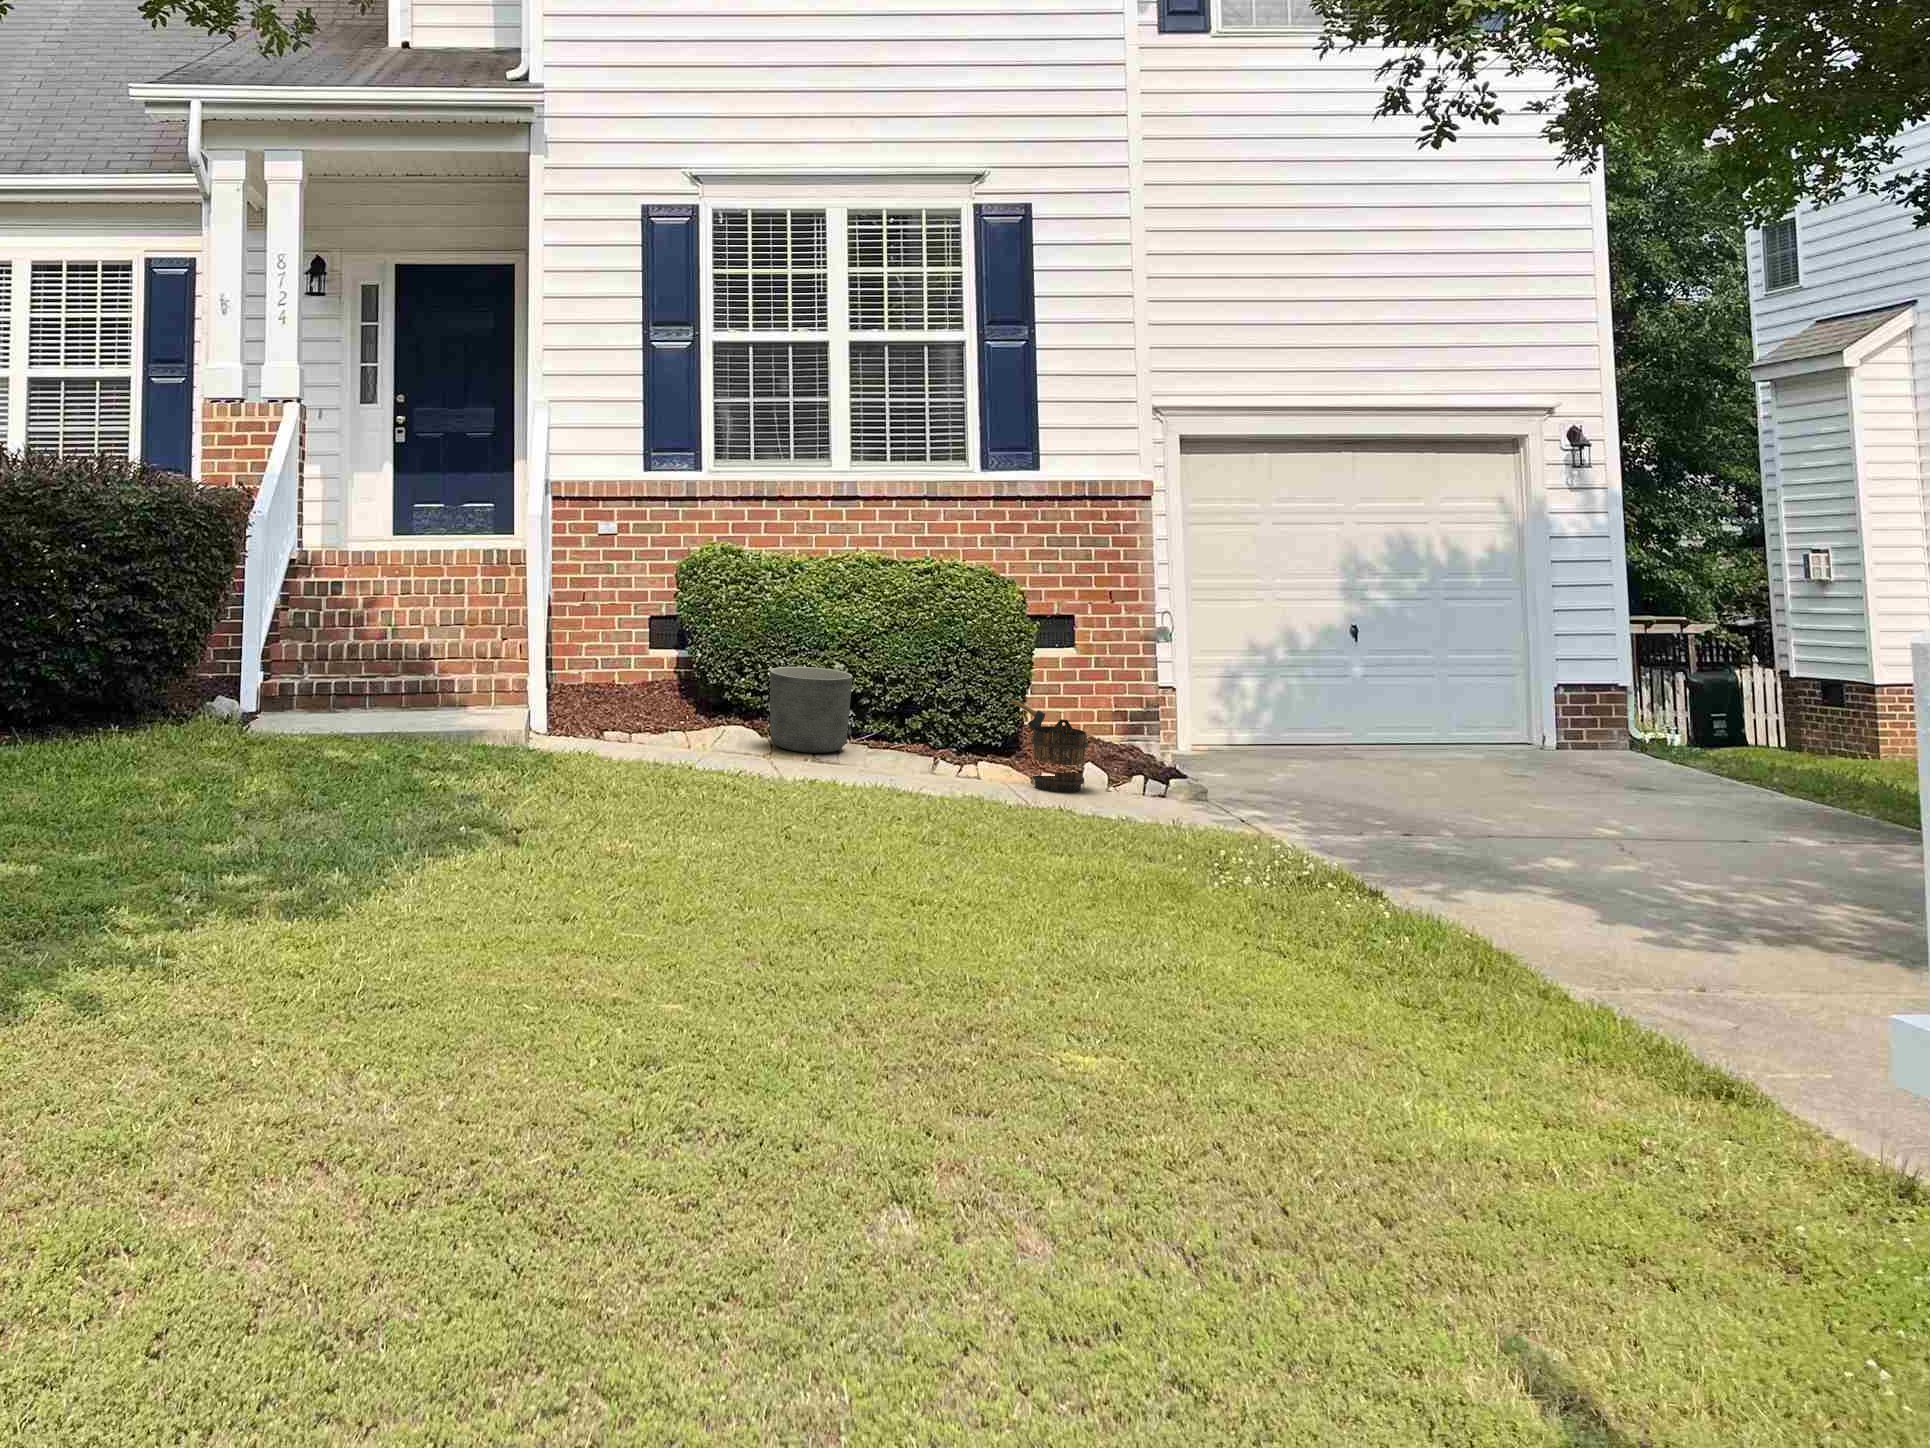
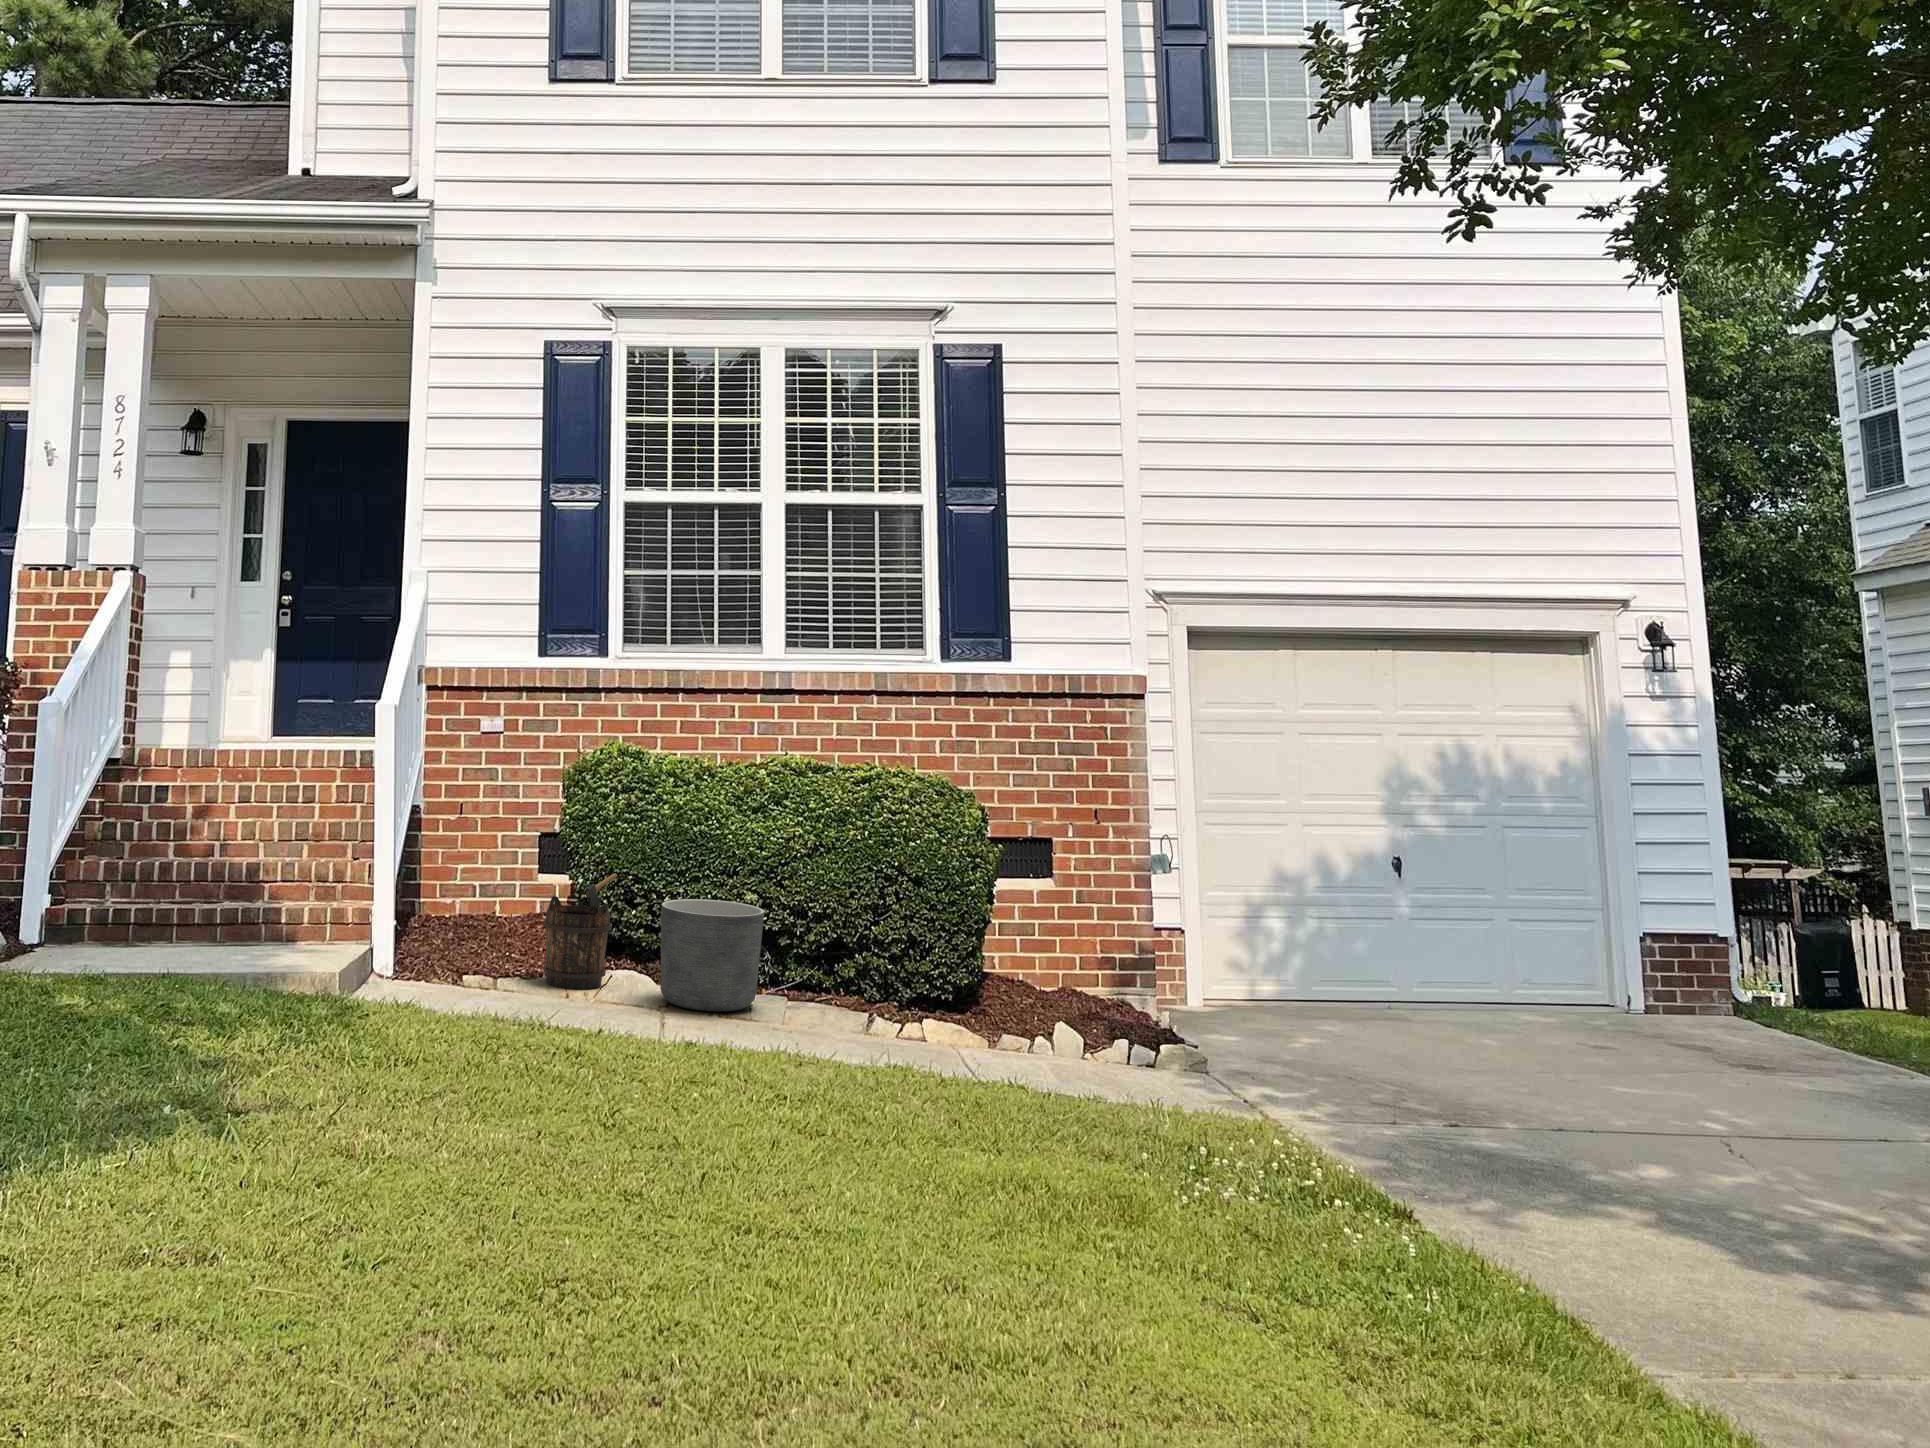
bucket: present [1011,699,1088,793] -> present [544,873,617,989]

